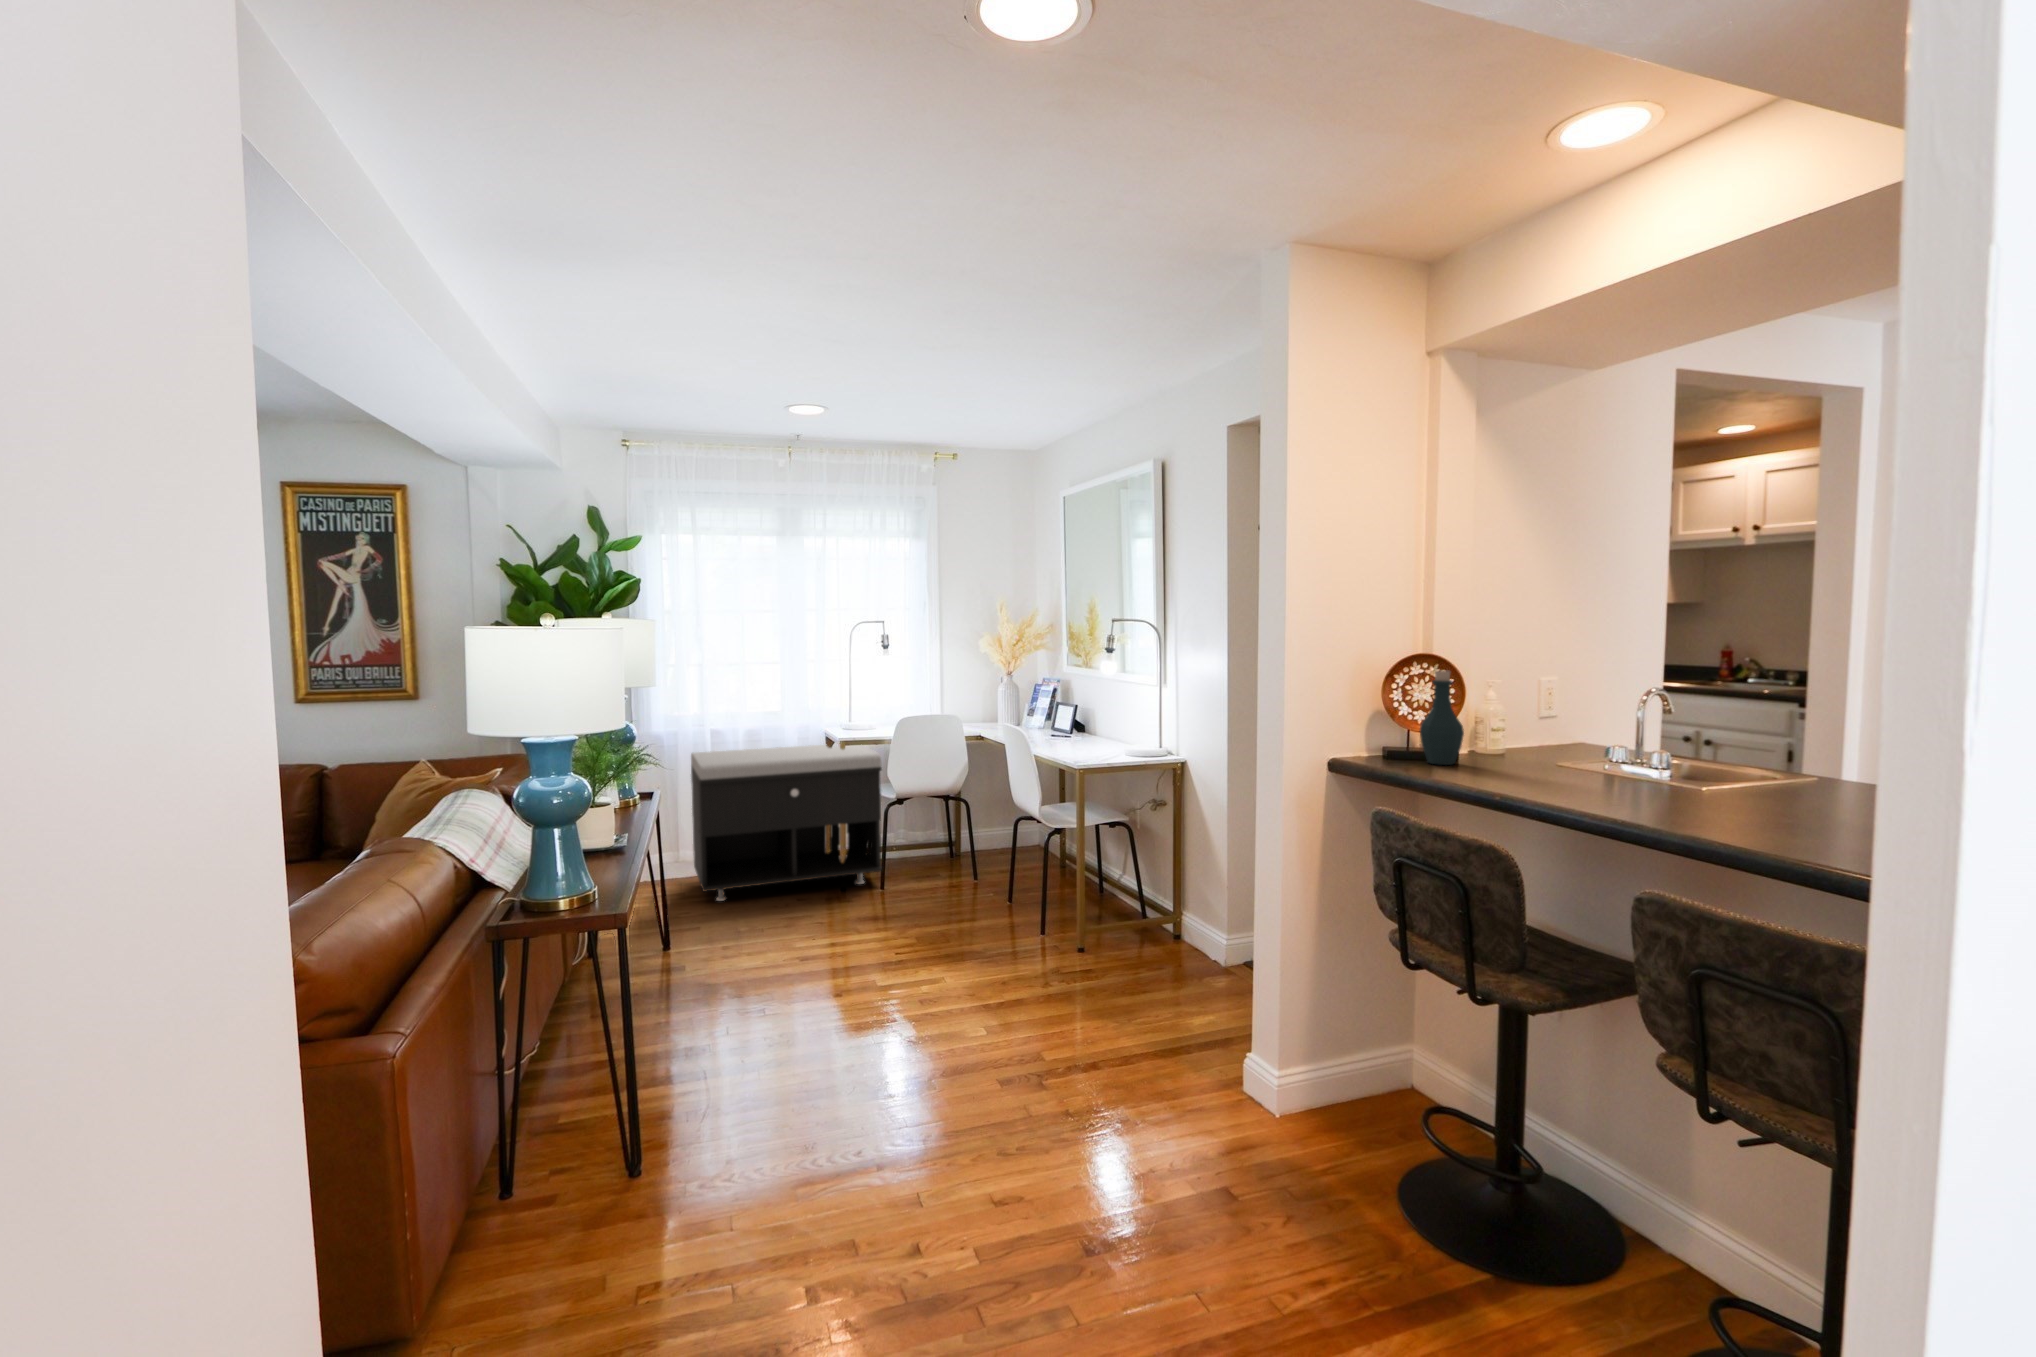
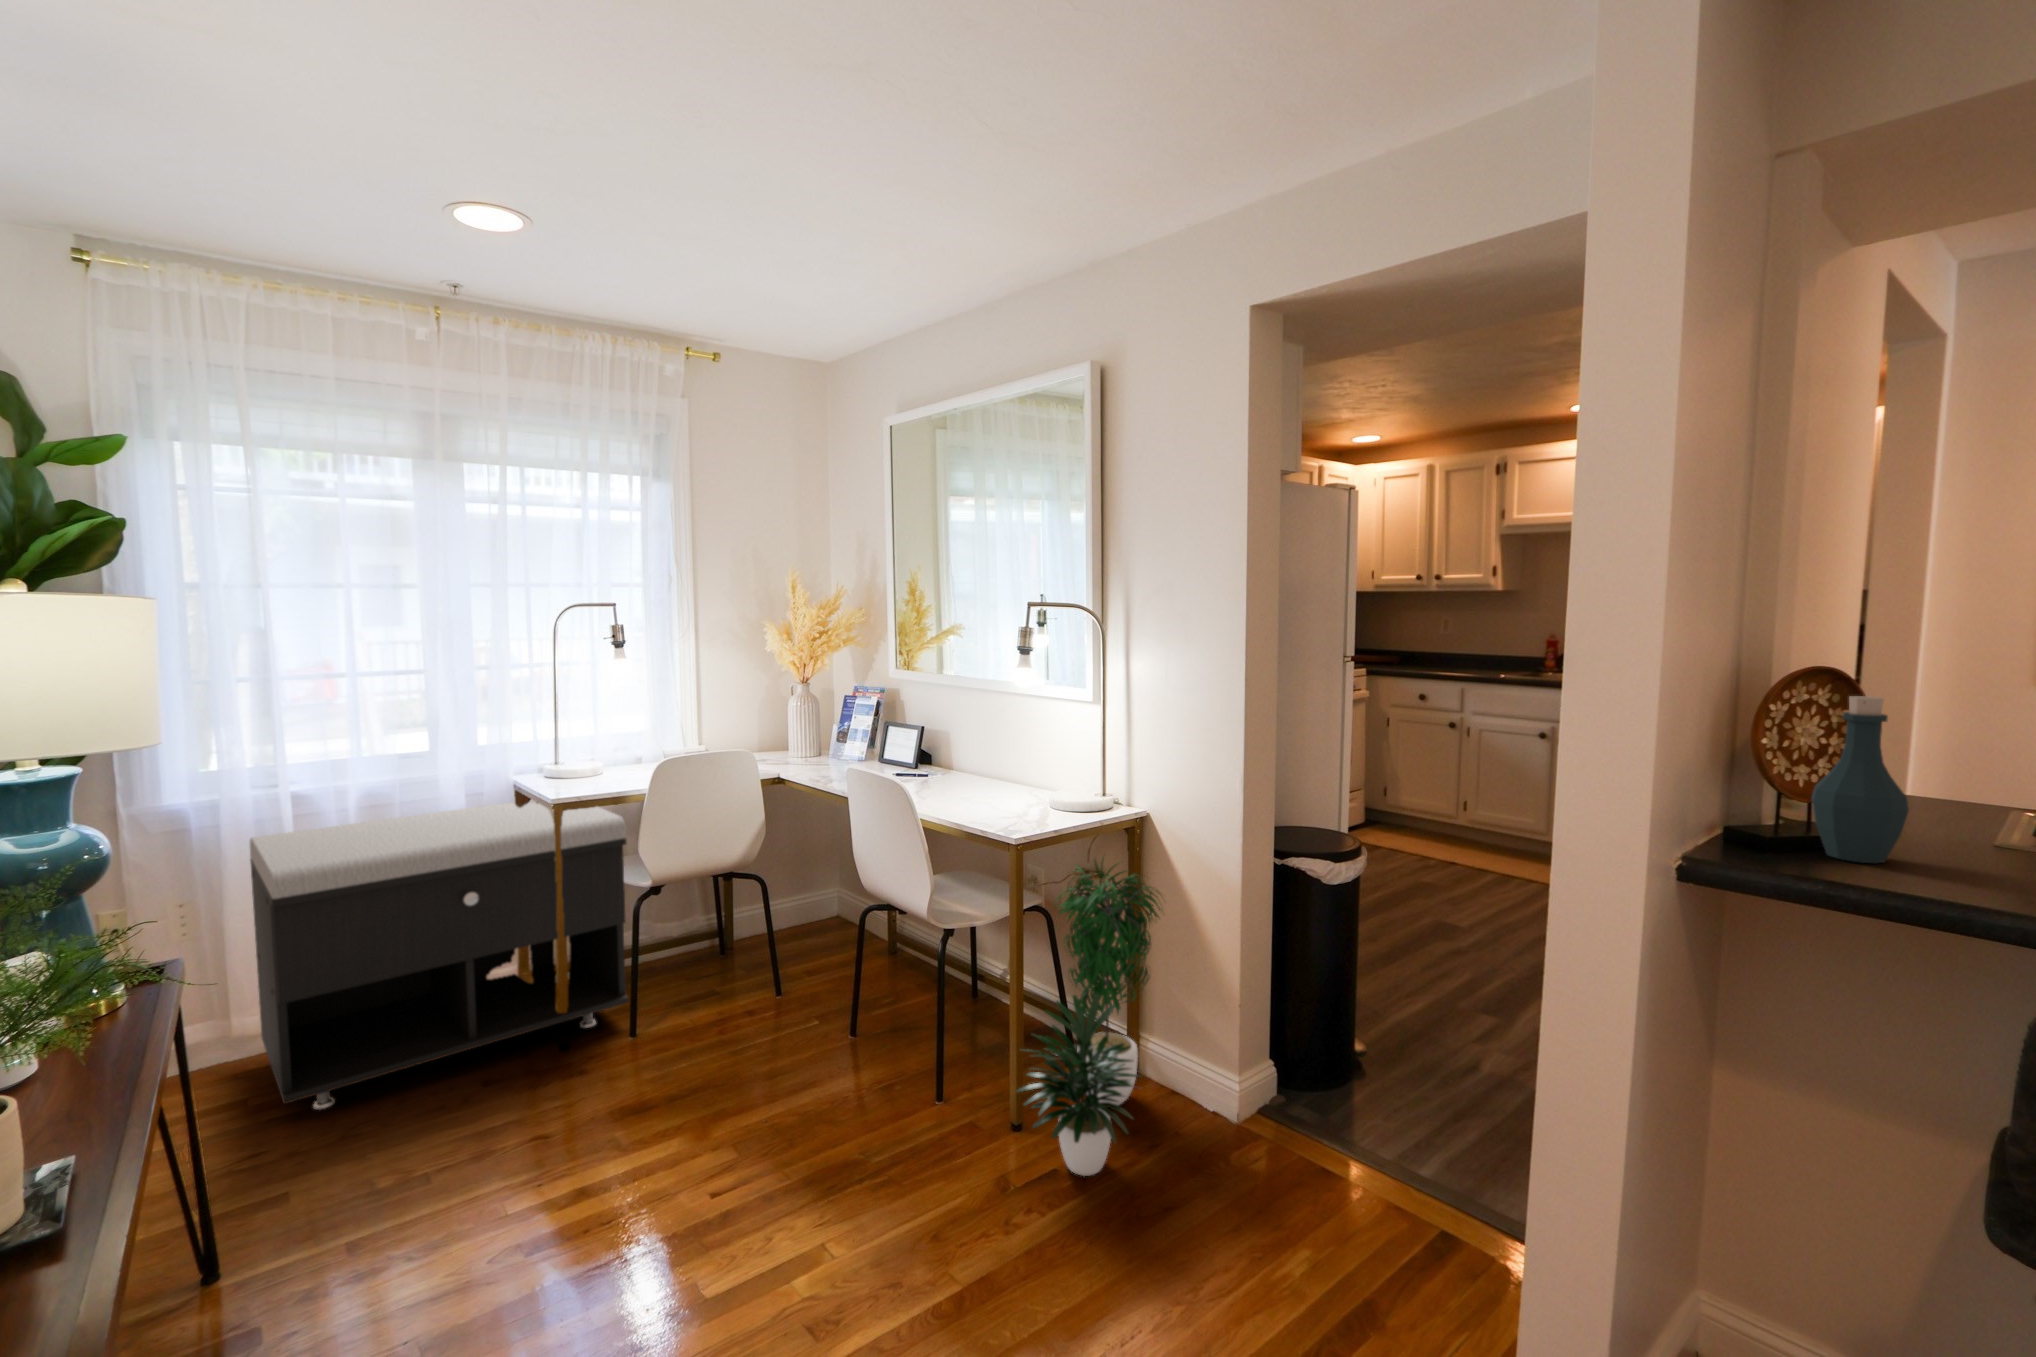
potted plant: none [1070,782,1188,974] -> present [1016,862,1161,1176]

